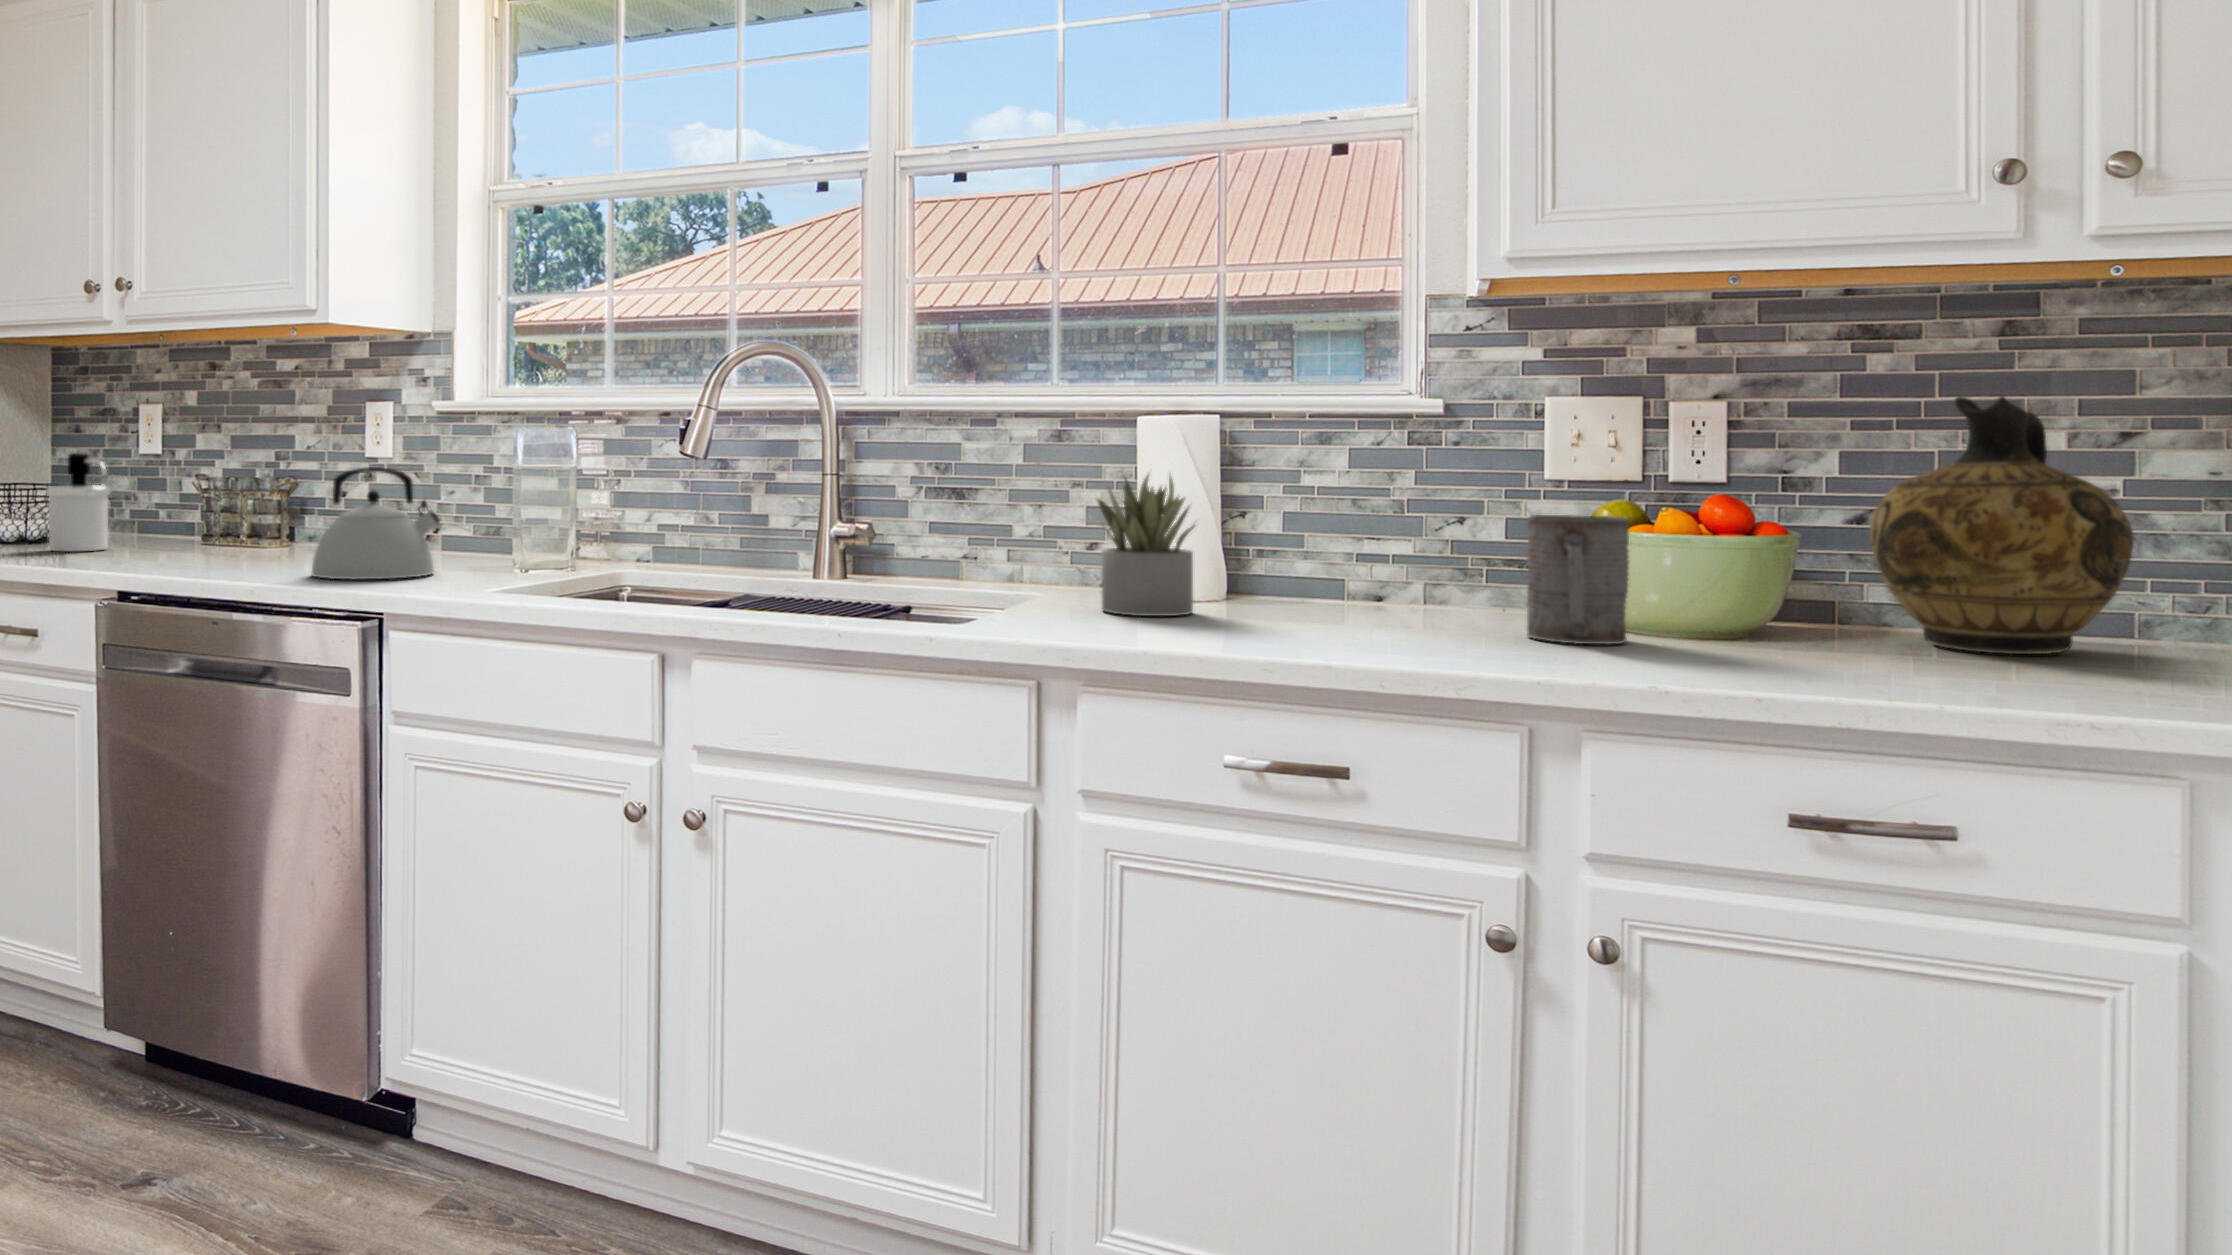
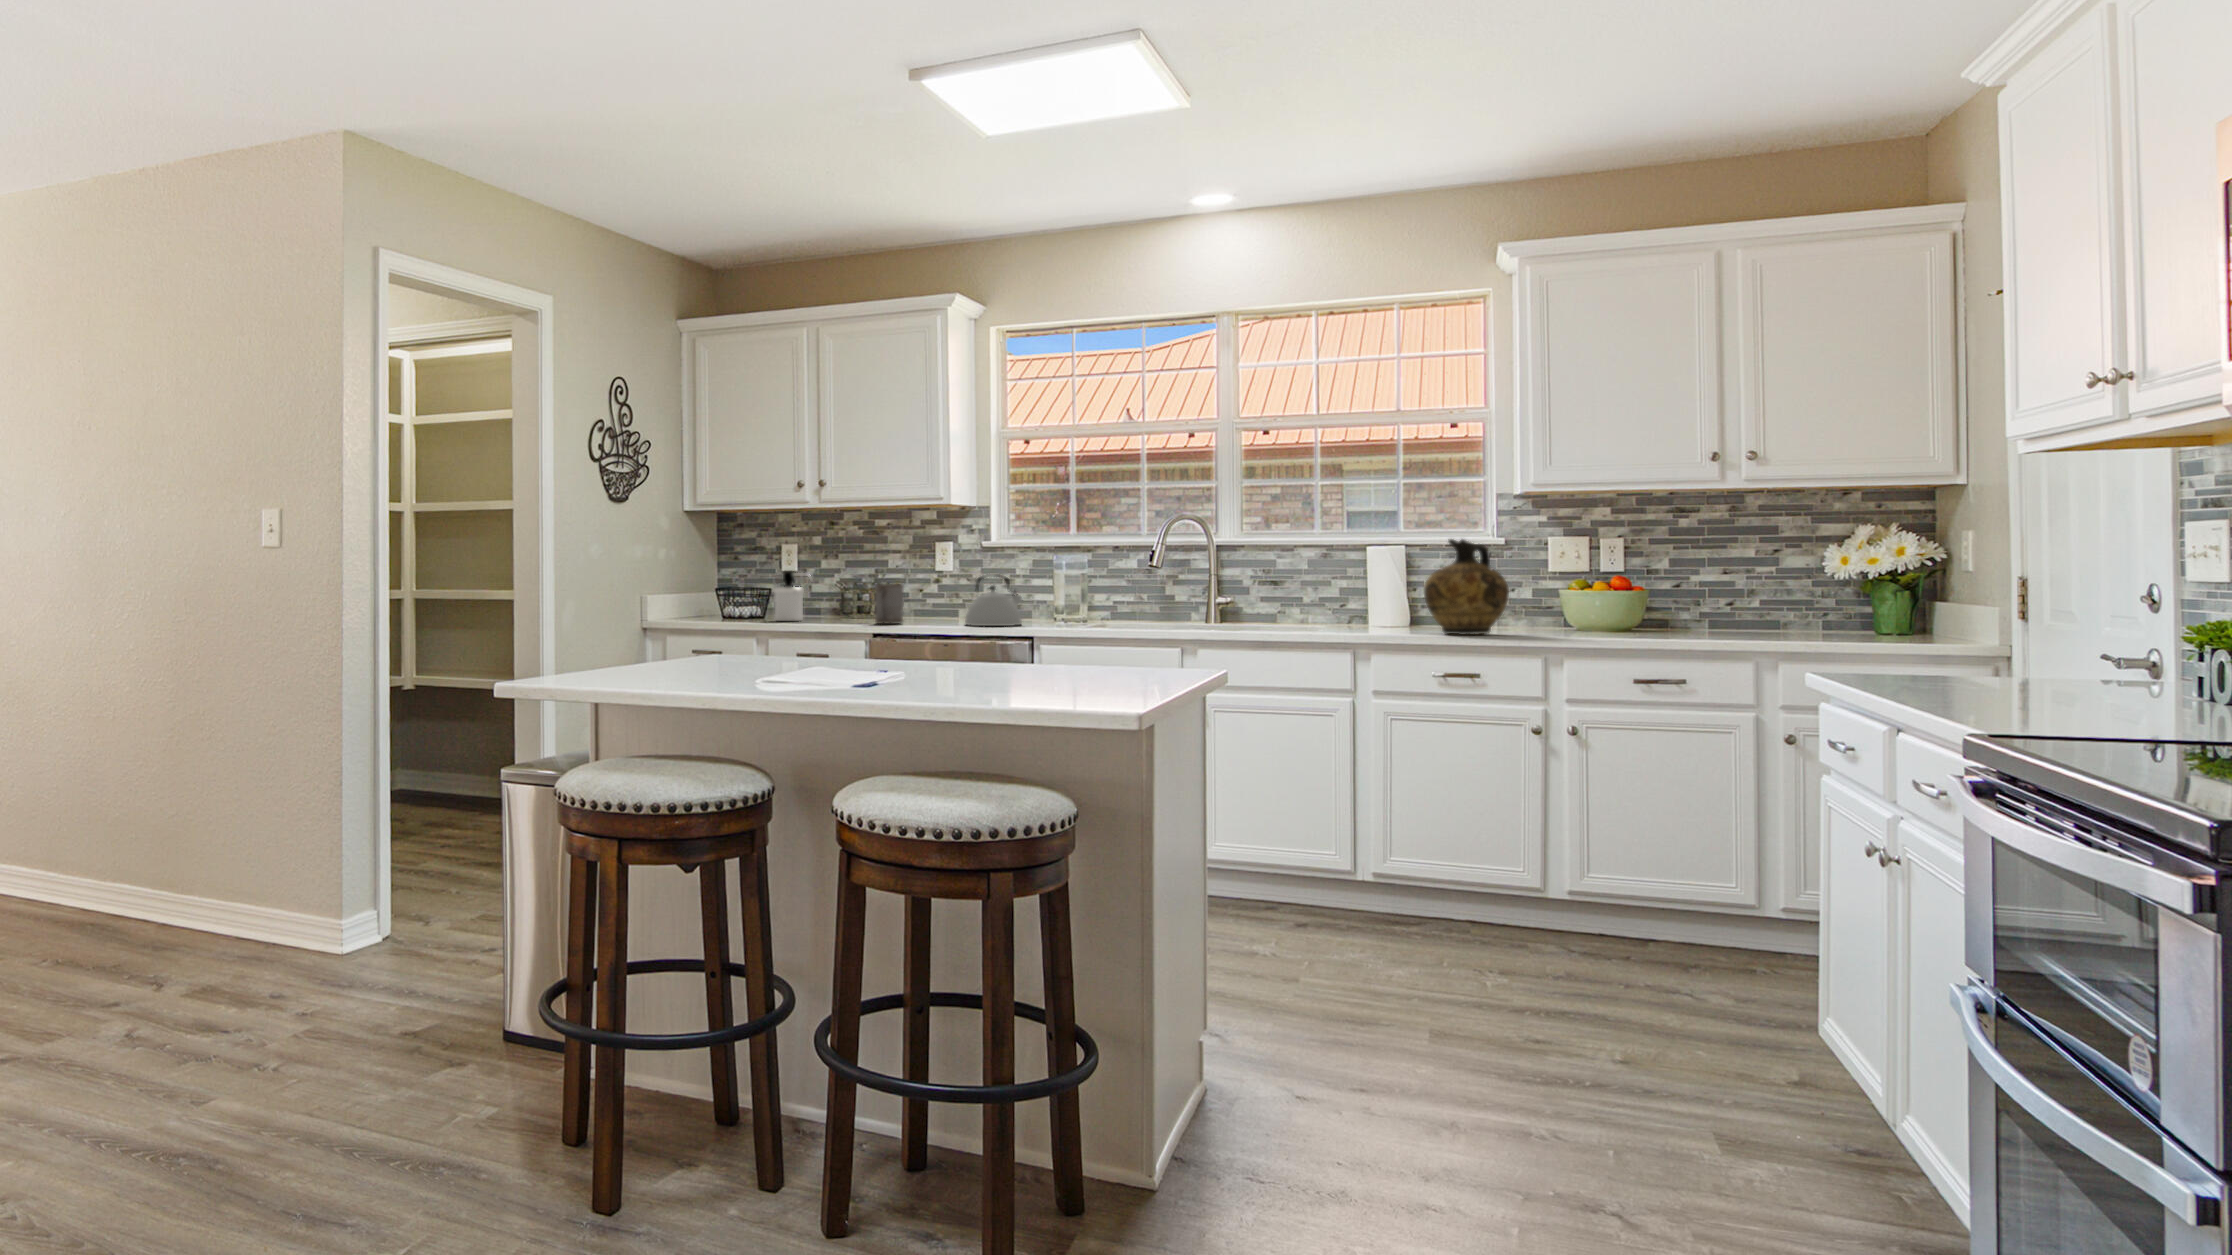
ceramic jug: present [1870,396,2134,654] -> present [1424,539,1509,635]
succulent plant: present [1095,472,1195,616] -> none [1357,569,1405,630]
mug: present [1527,515,1629,644] -> present [875,584,904,624]

